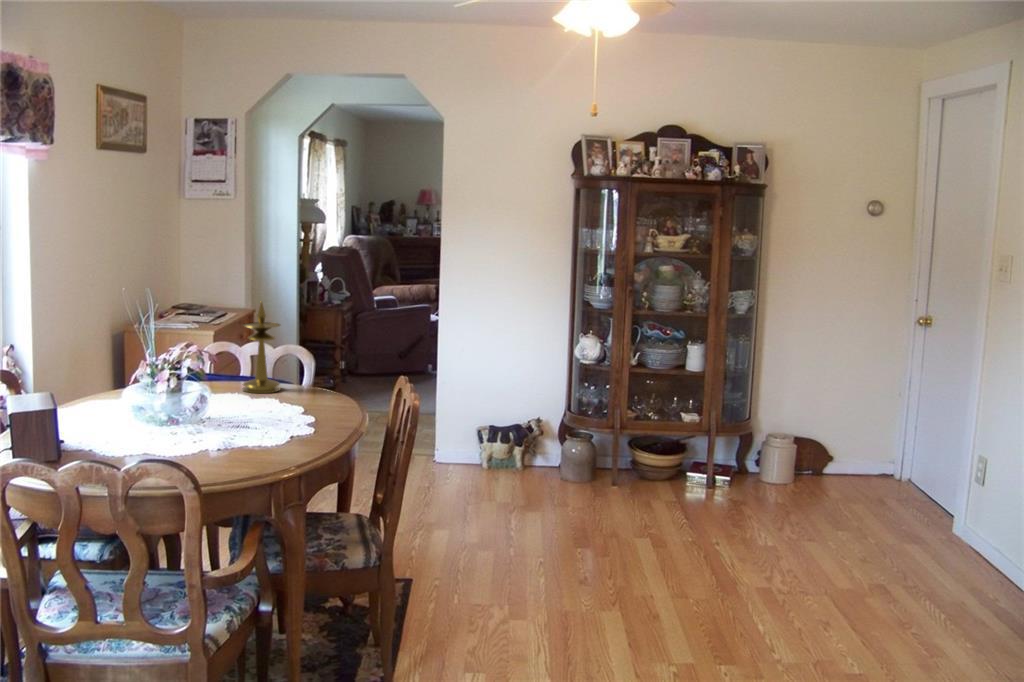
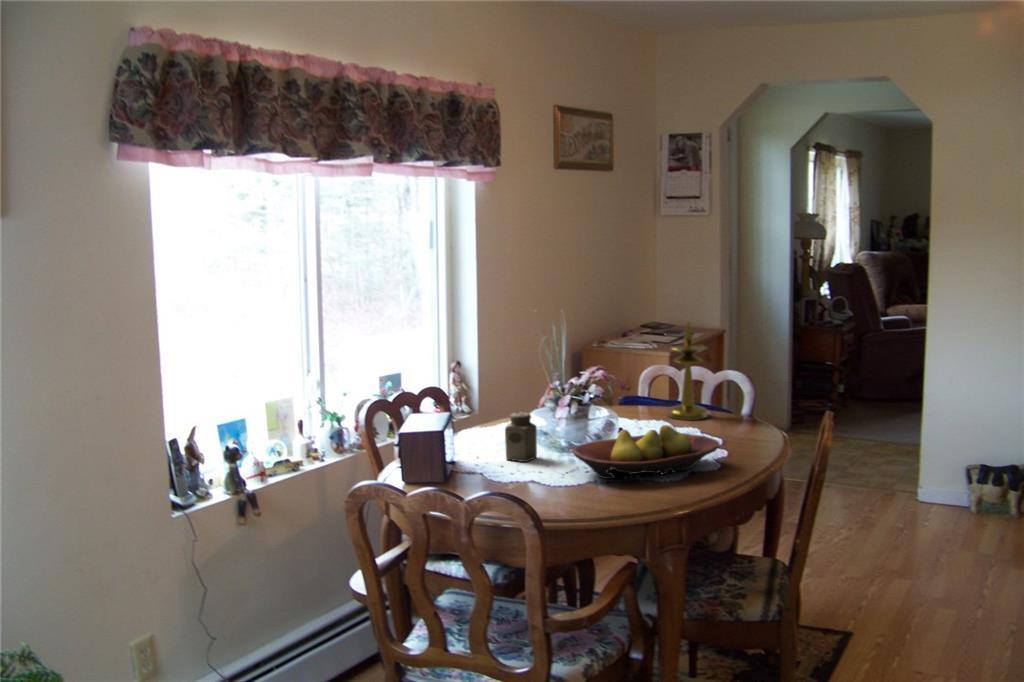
salt shaker: none [105,392,137,441] -> present [505,412,537,462]
fruit bowl: none [184,396,318,449] -> present [573,425,720,479]

